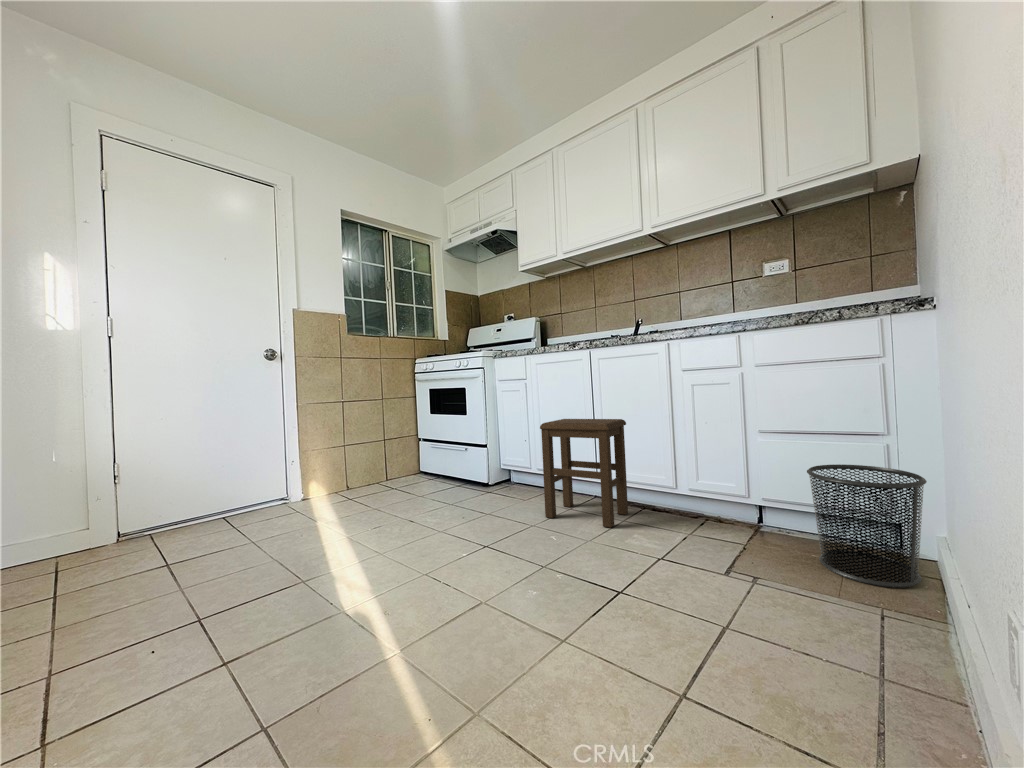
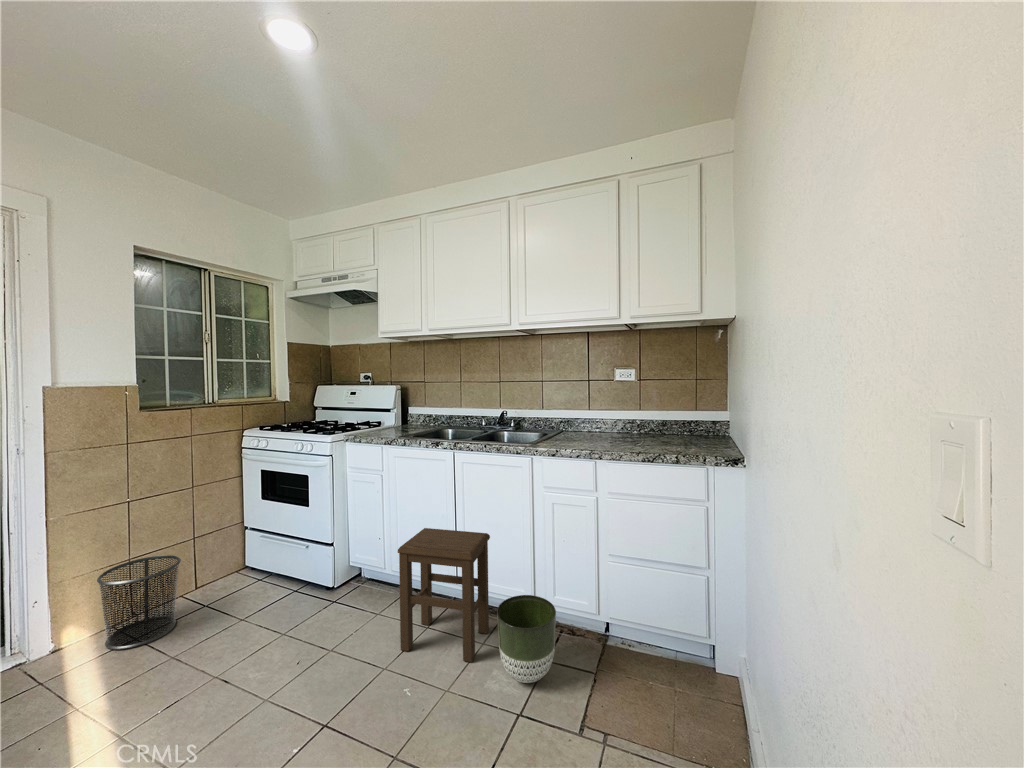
waste bin: present [807,464,927,587] -> present [97,555,181,650]
planter: none [634,469,696,542] -> present [497,595,556,683]

